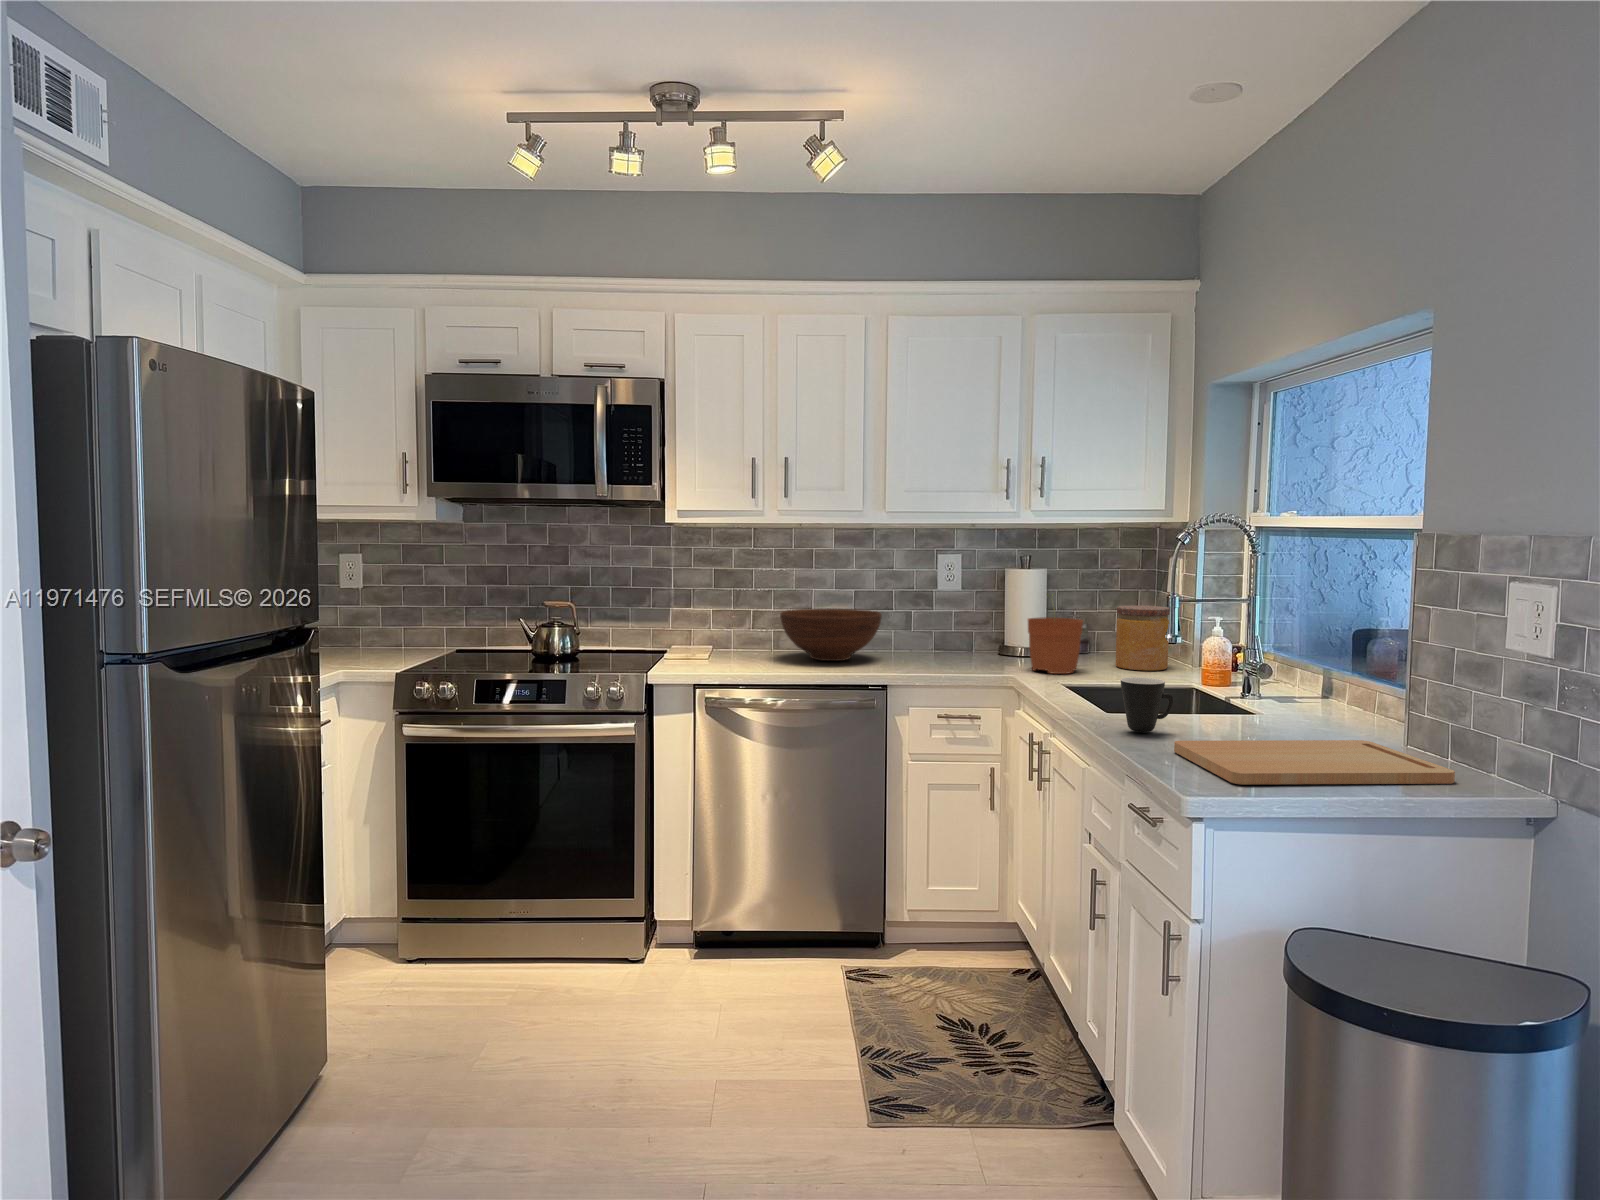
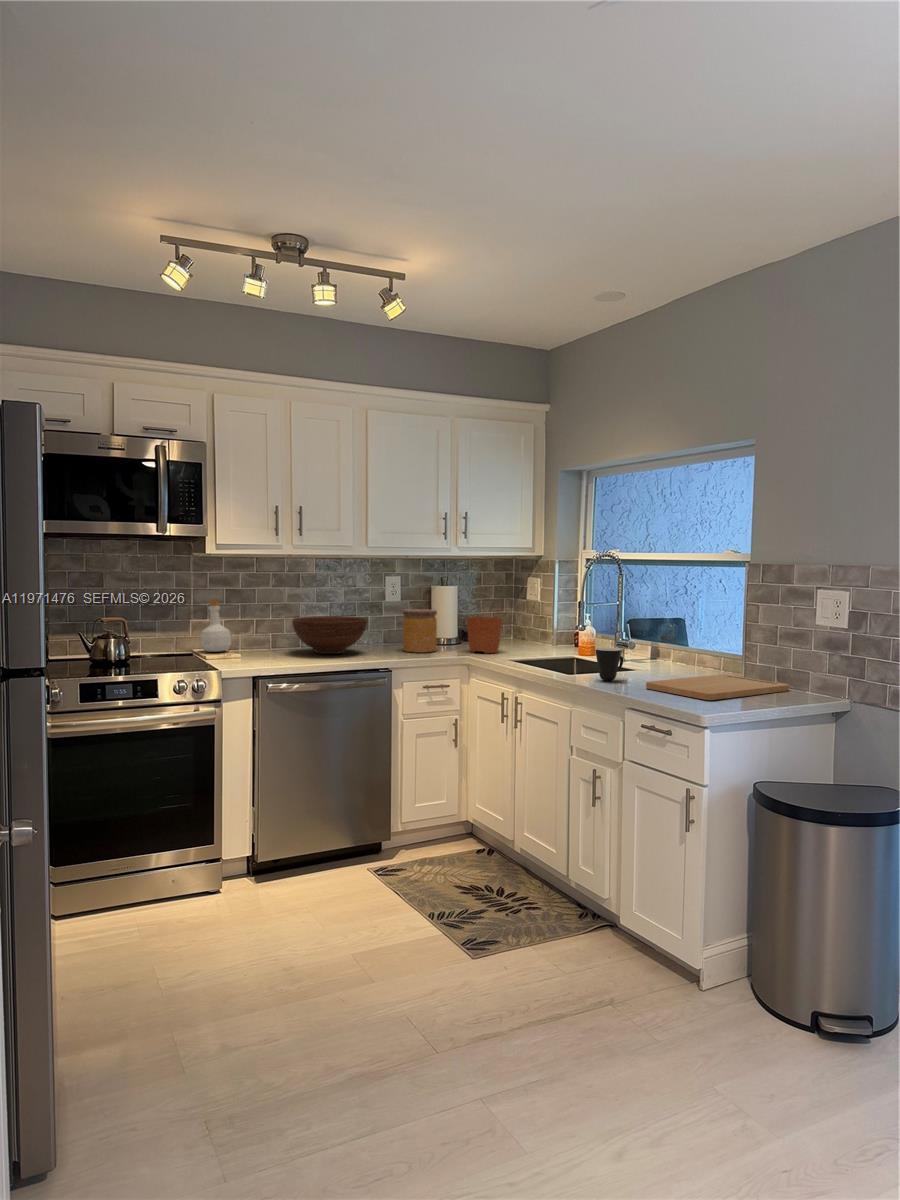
bottle: none [681,582,718,650] -> present [201,599,231,652]
jar: present [1116,605,1170,670] -> present [403,609,437,652]

